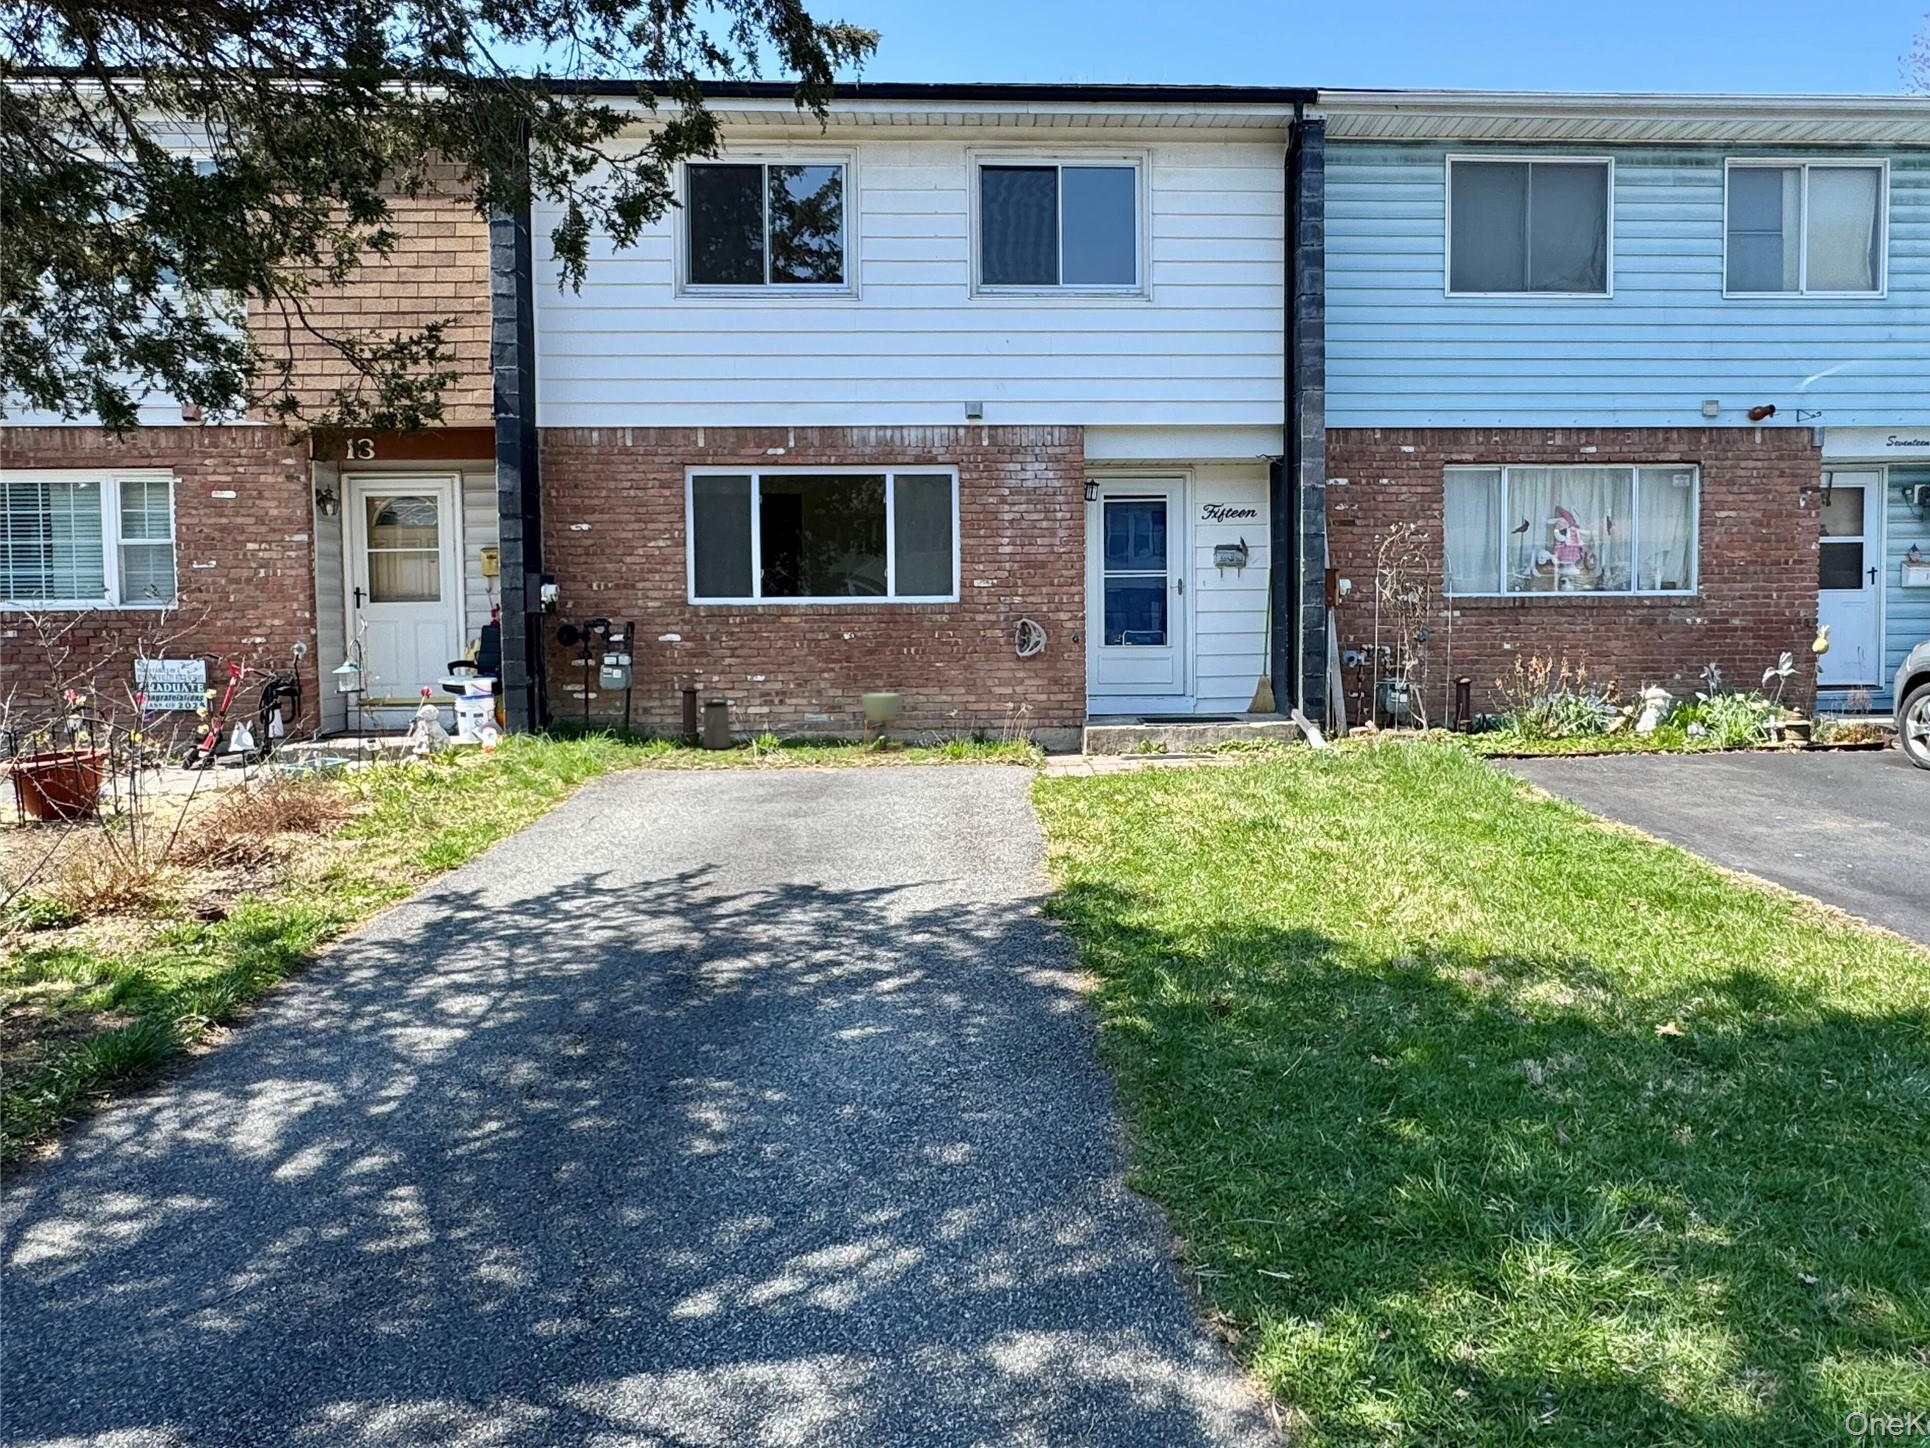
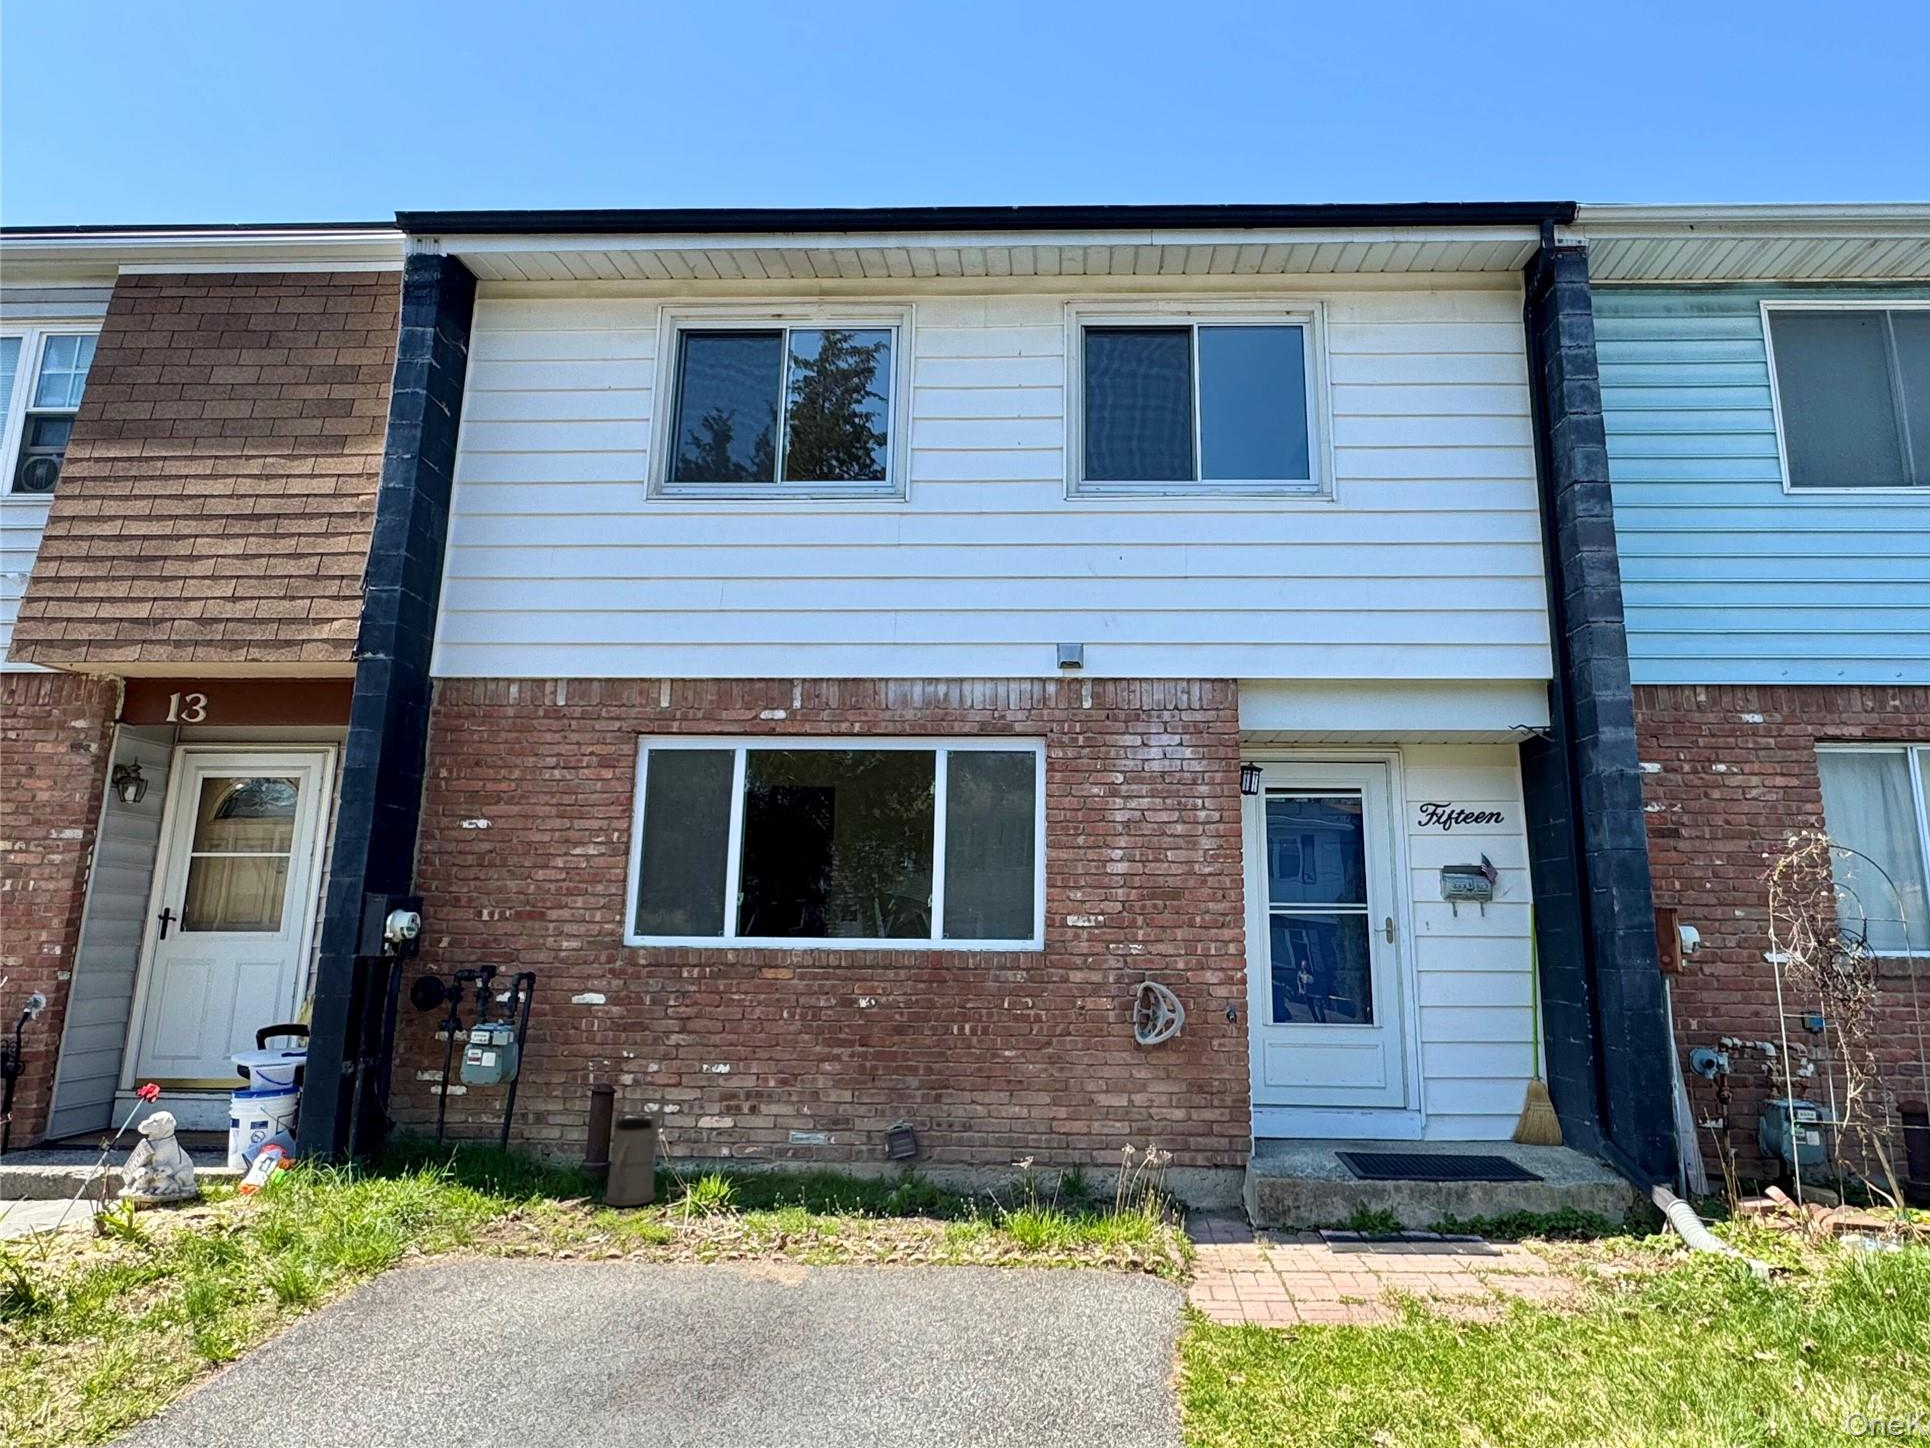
planter: present [861,693,903,753] -> none [876,1105,944,1218]

